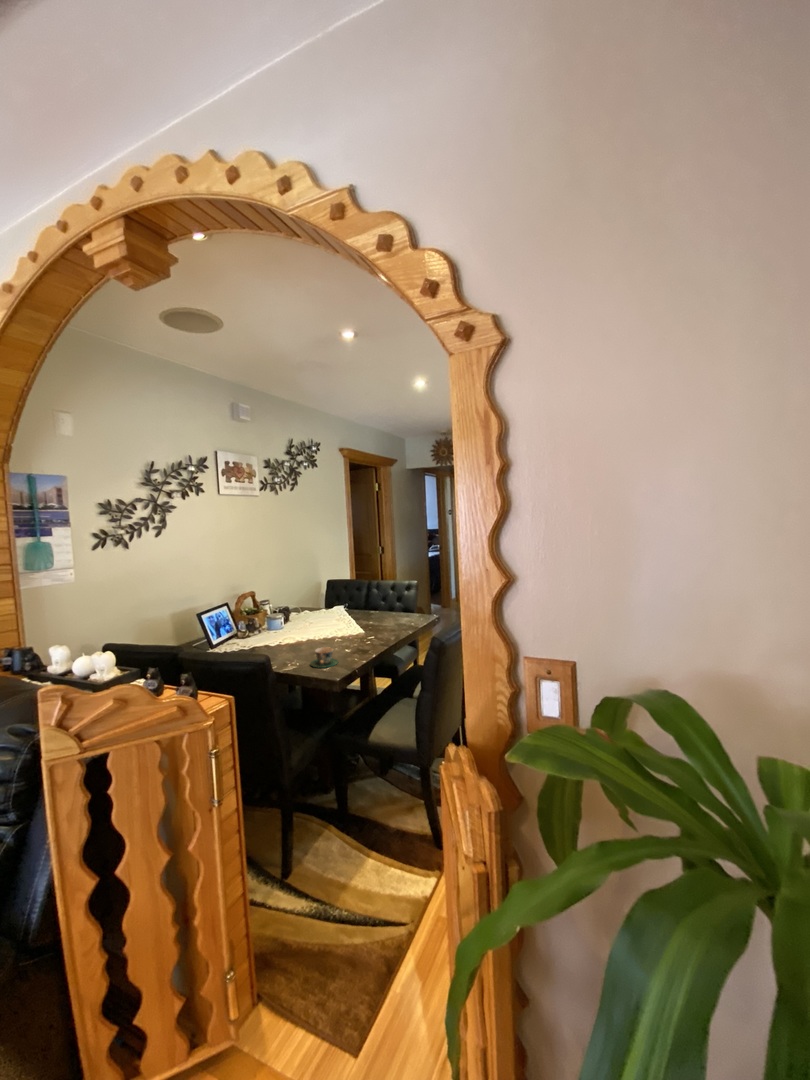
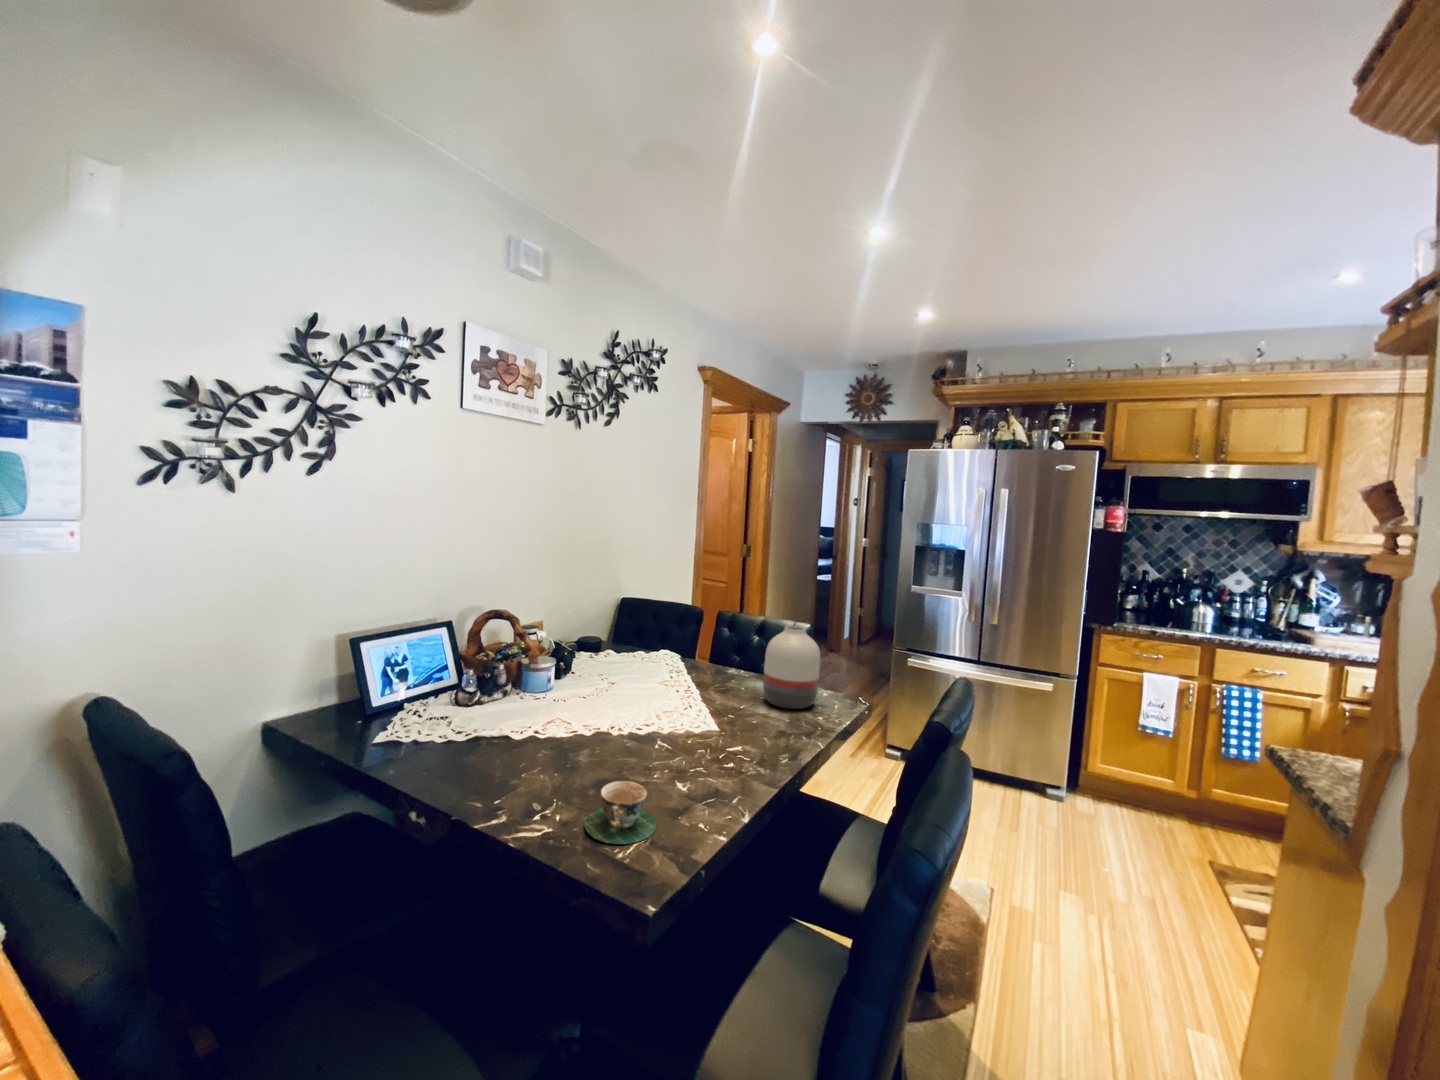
vase: none [384,584,410,622] -> present [763,626,820,709]

